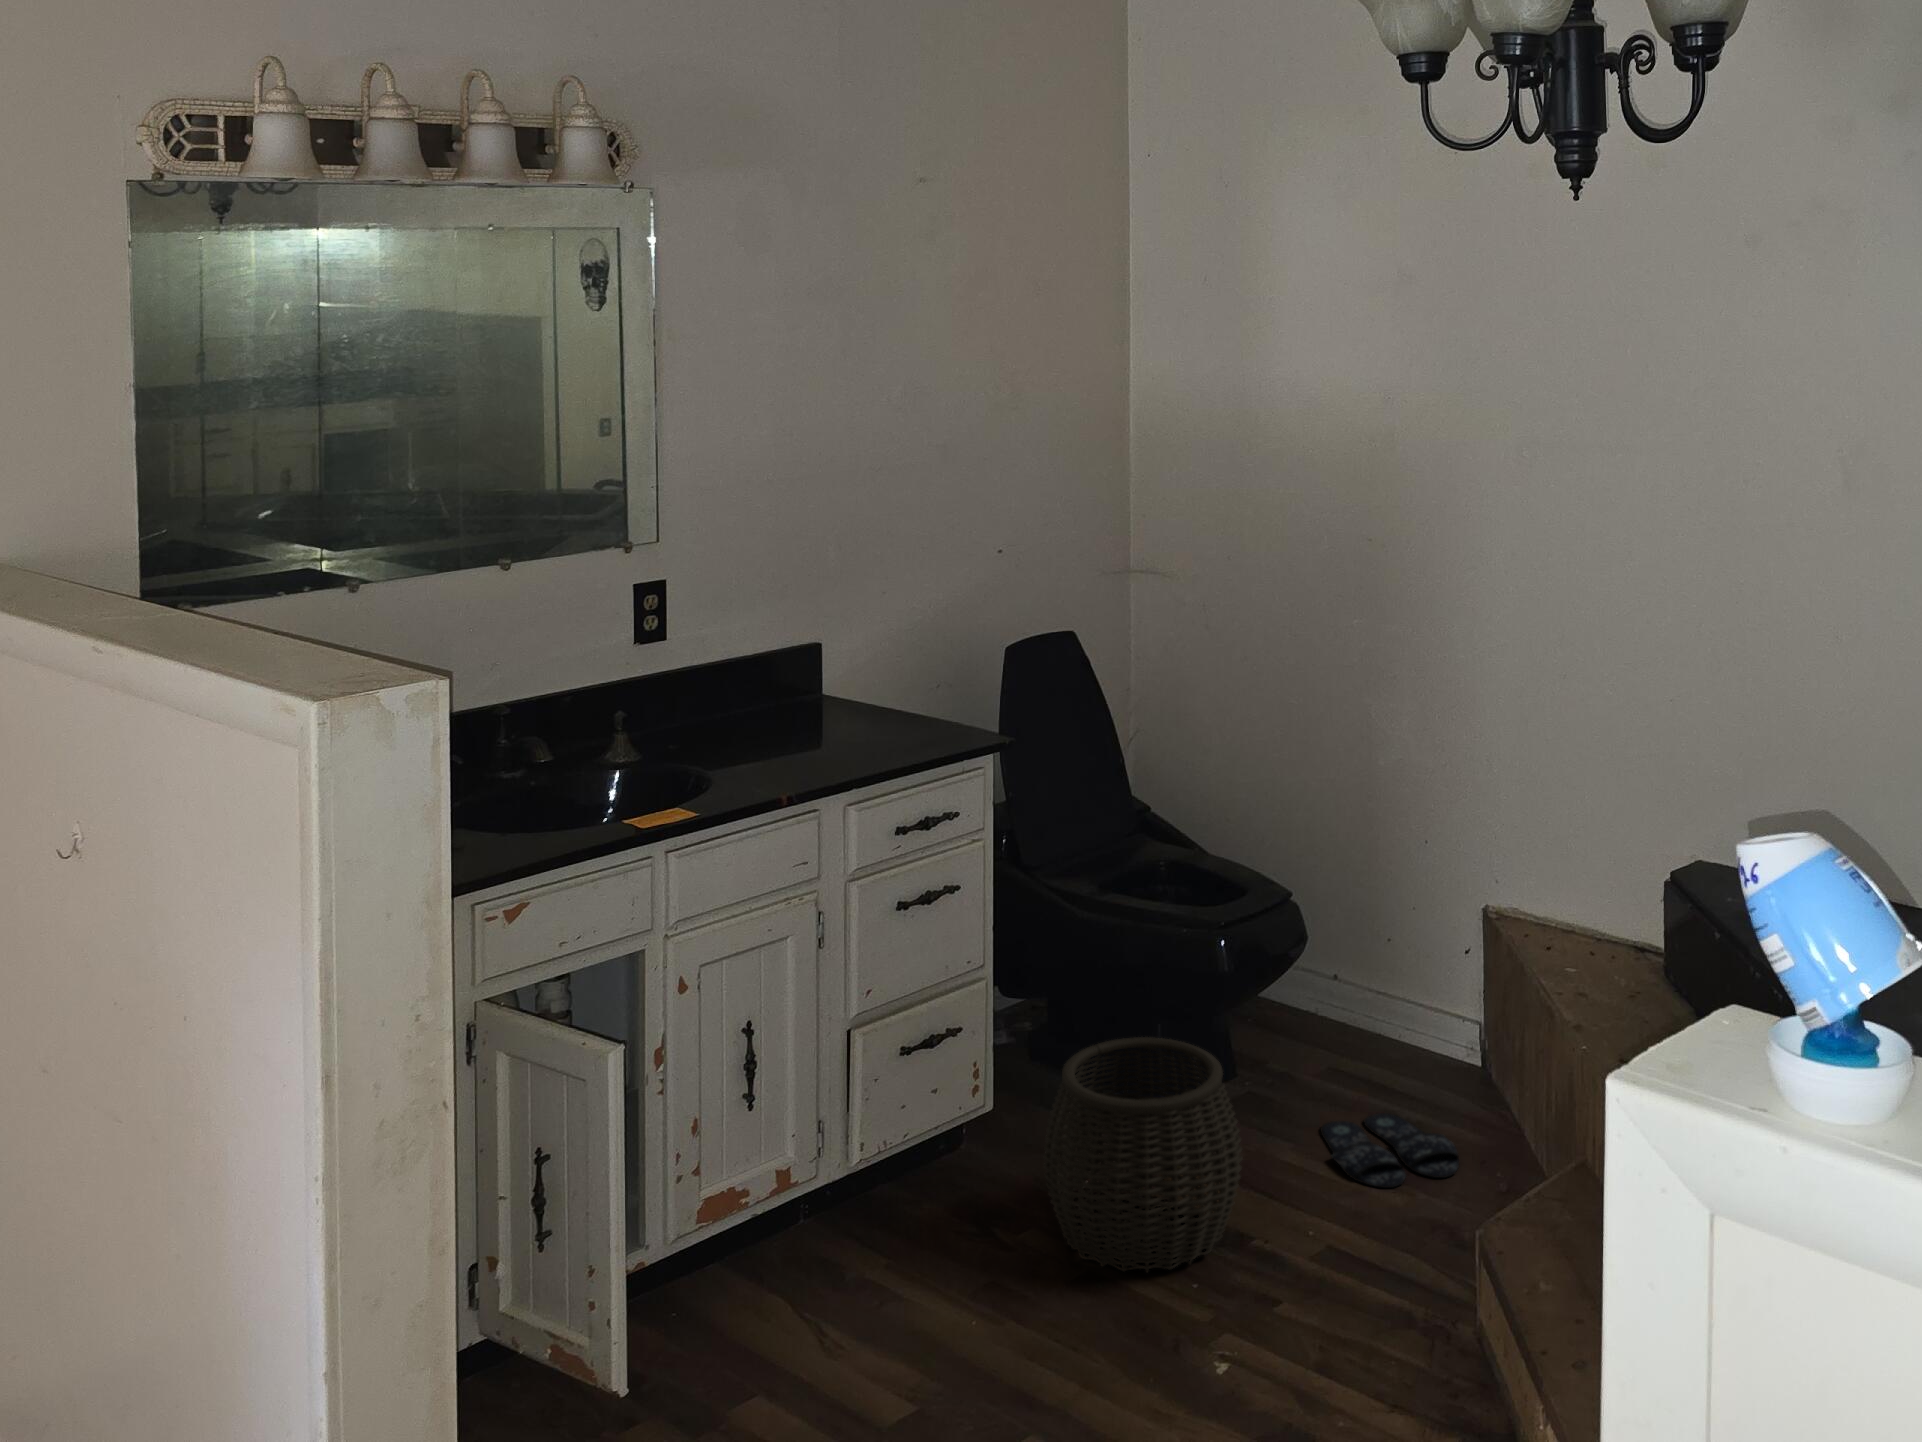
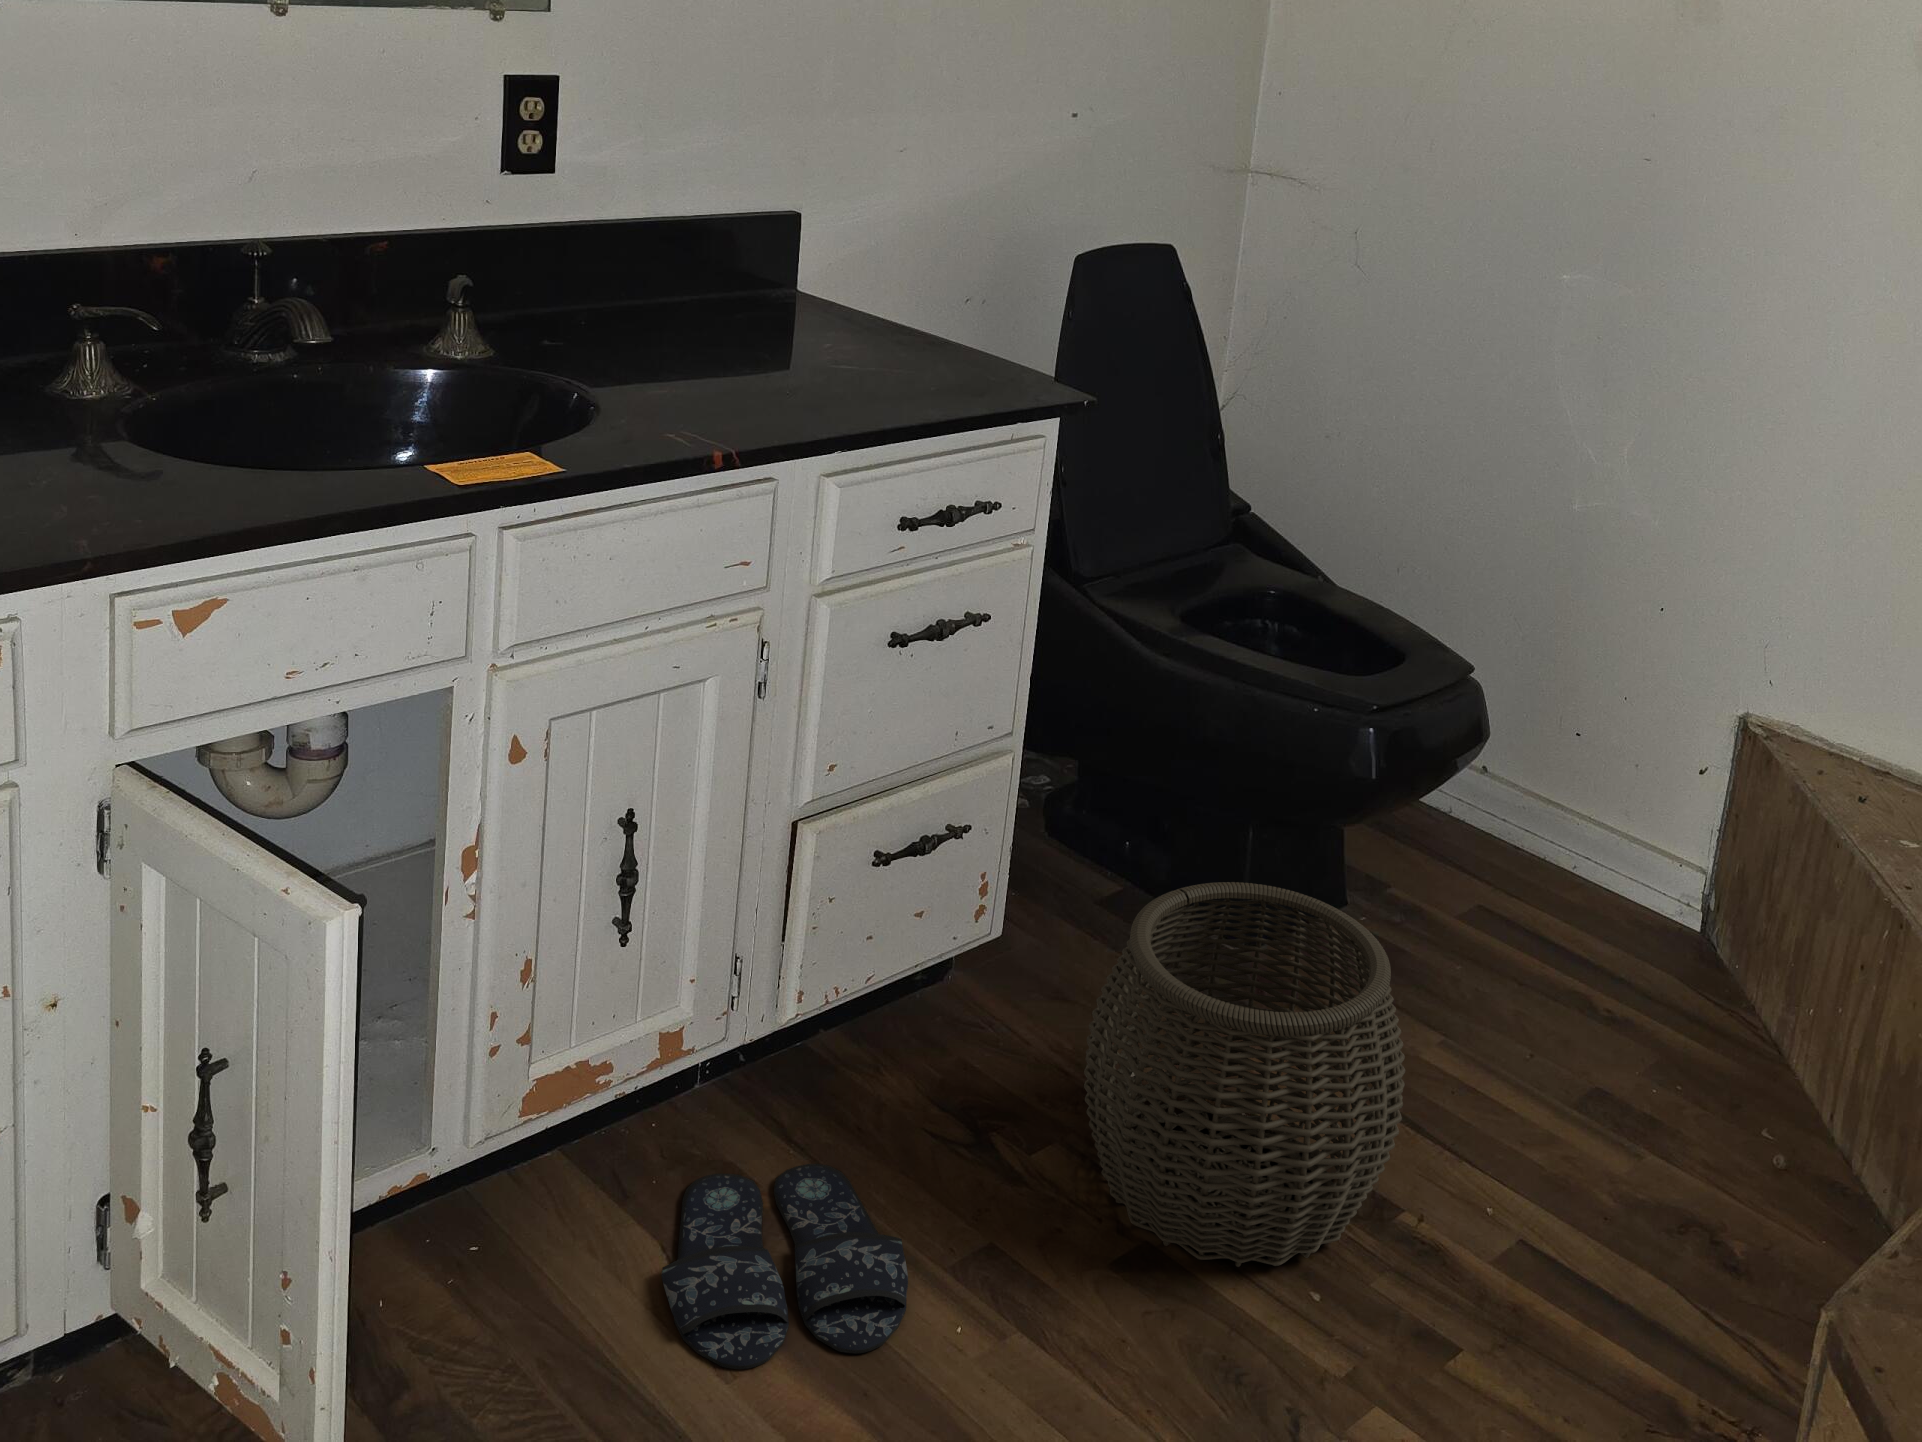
slippers: present [1321,1113,1459,1188] -> present [661,1164,908,1369]

